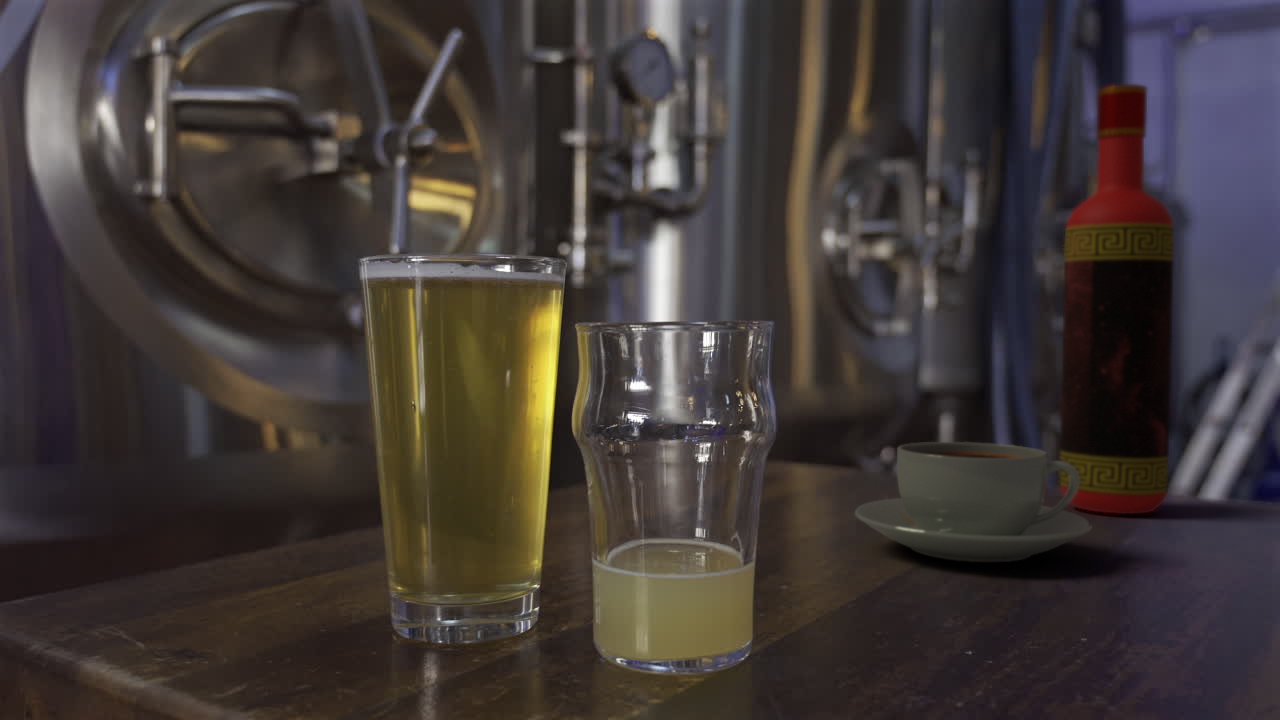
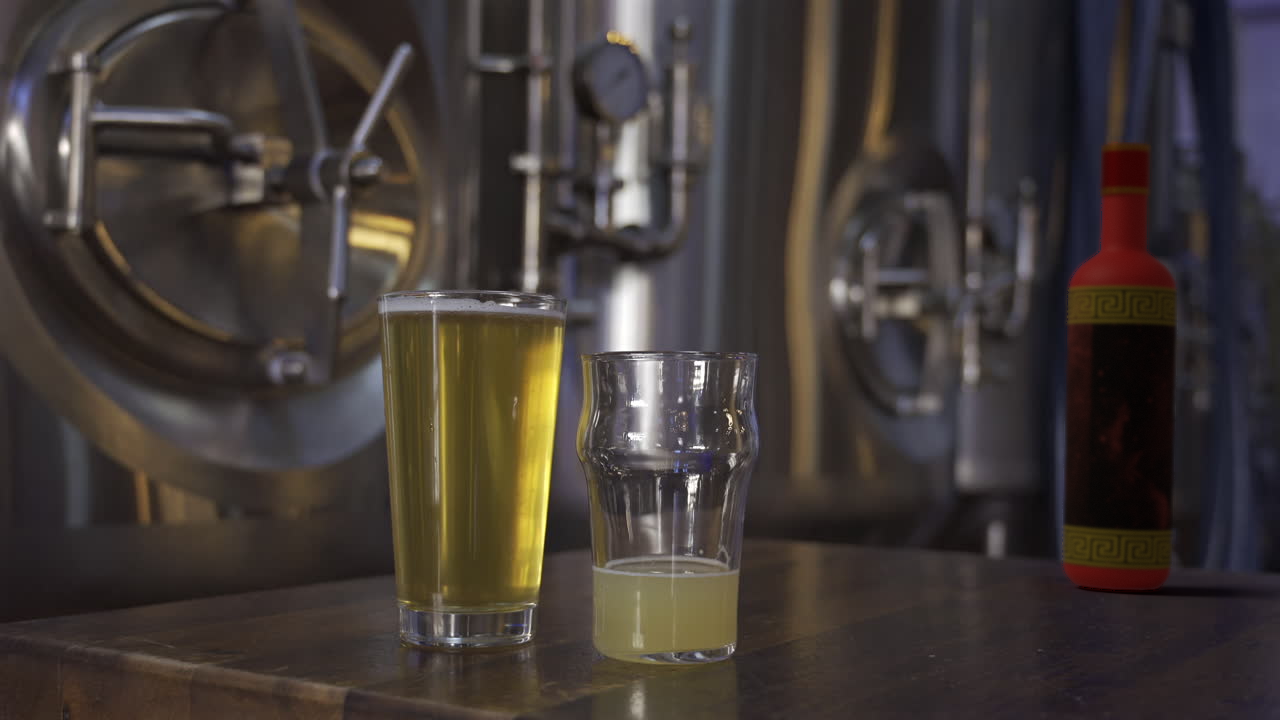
coffee cup: present [855,442,1092,562] -> none [836,502,1065,614]

